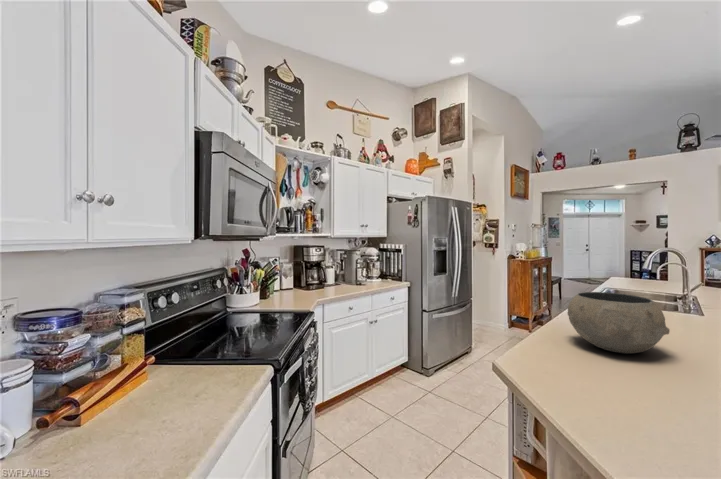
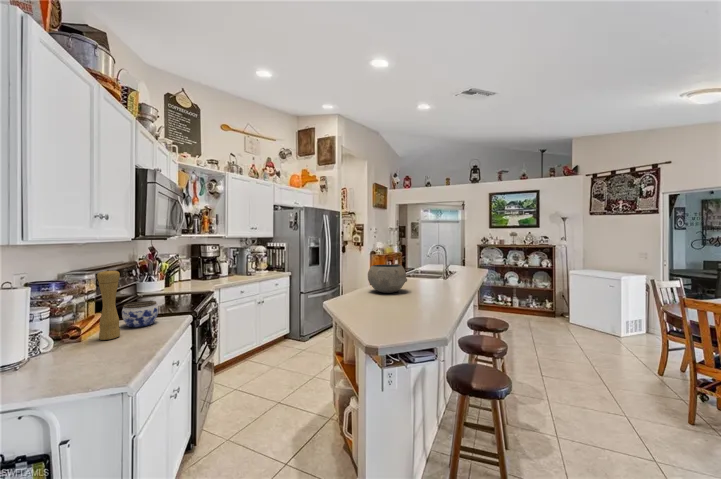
pepper mill: none [94,307,137,444] -> present [97,270,120,340]
jar: none [159,349,217,401] -> present [122,301,158,327]

